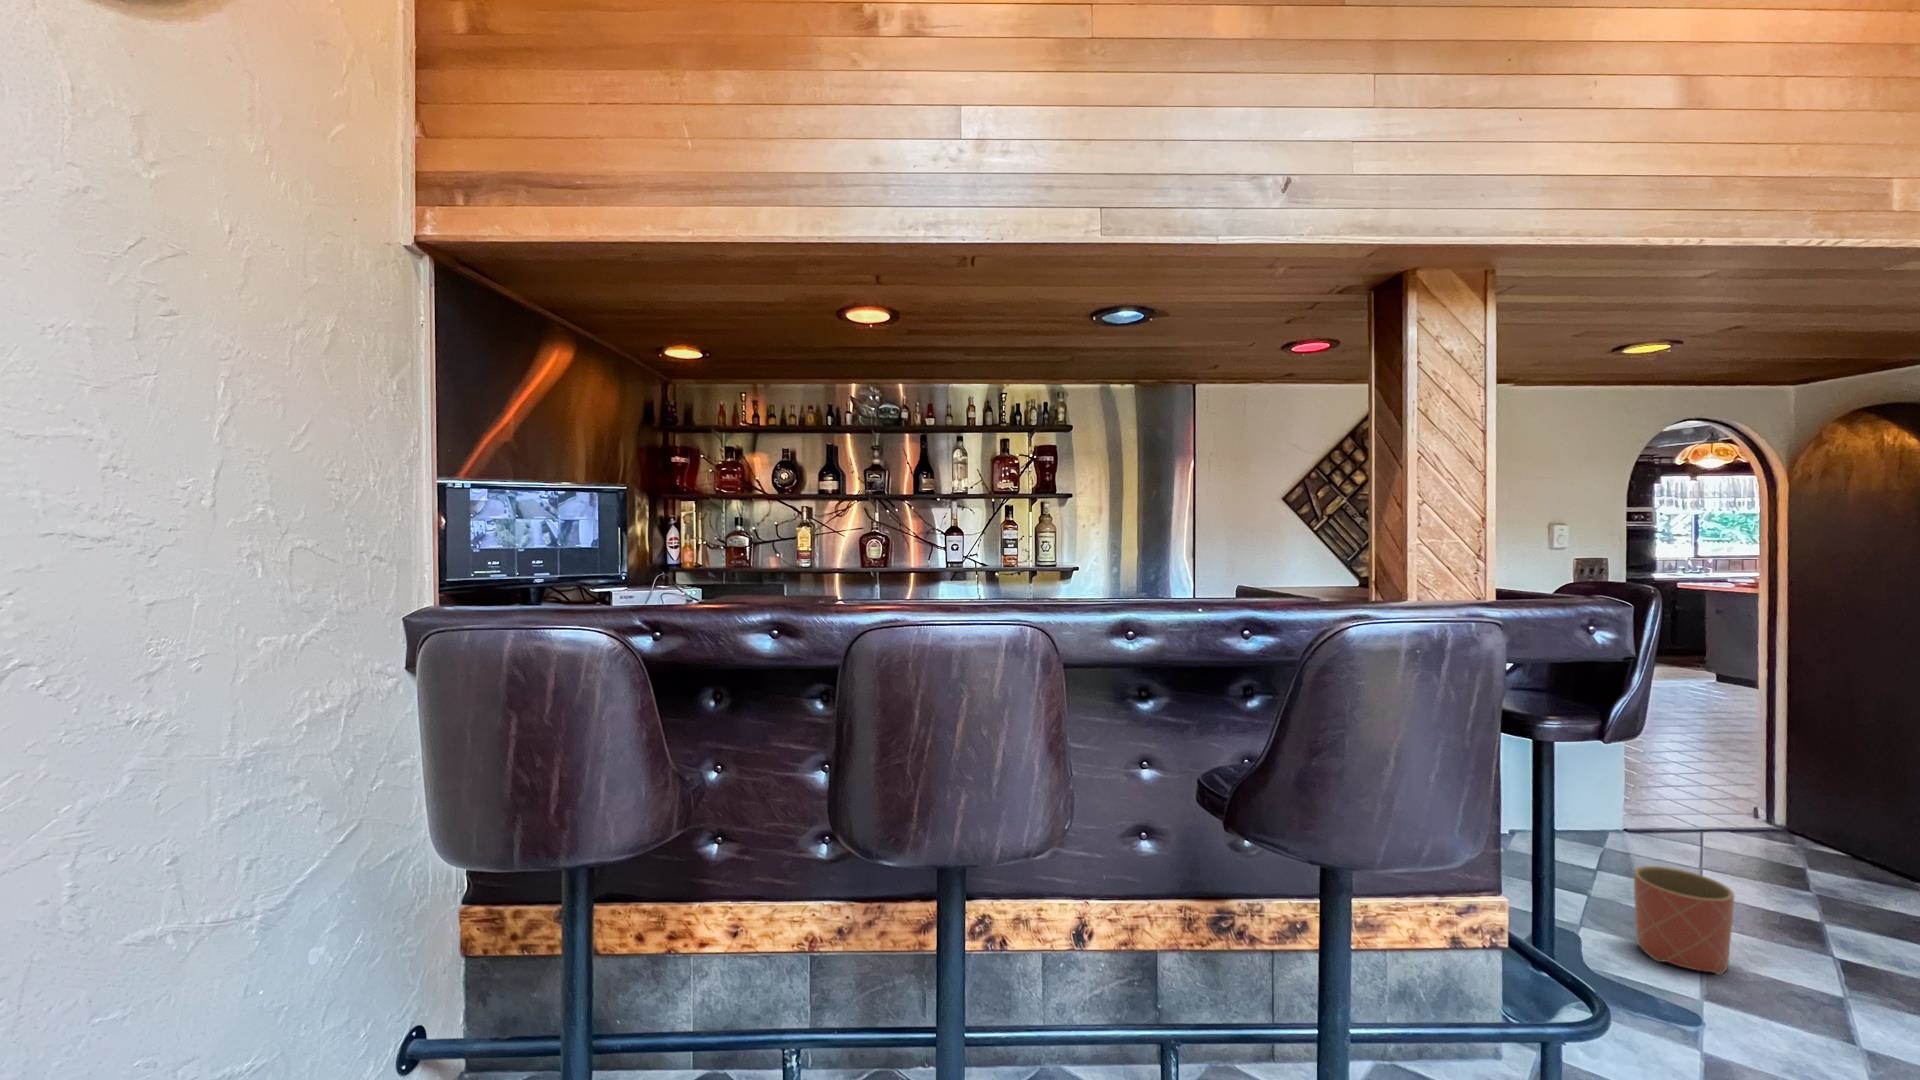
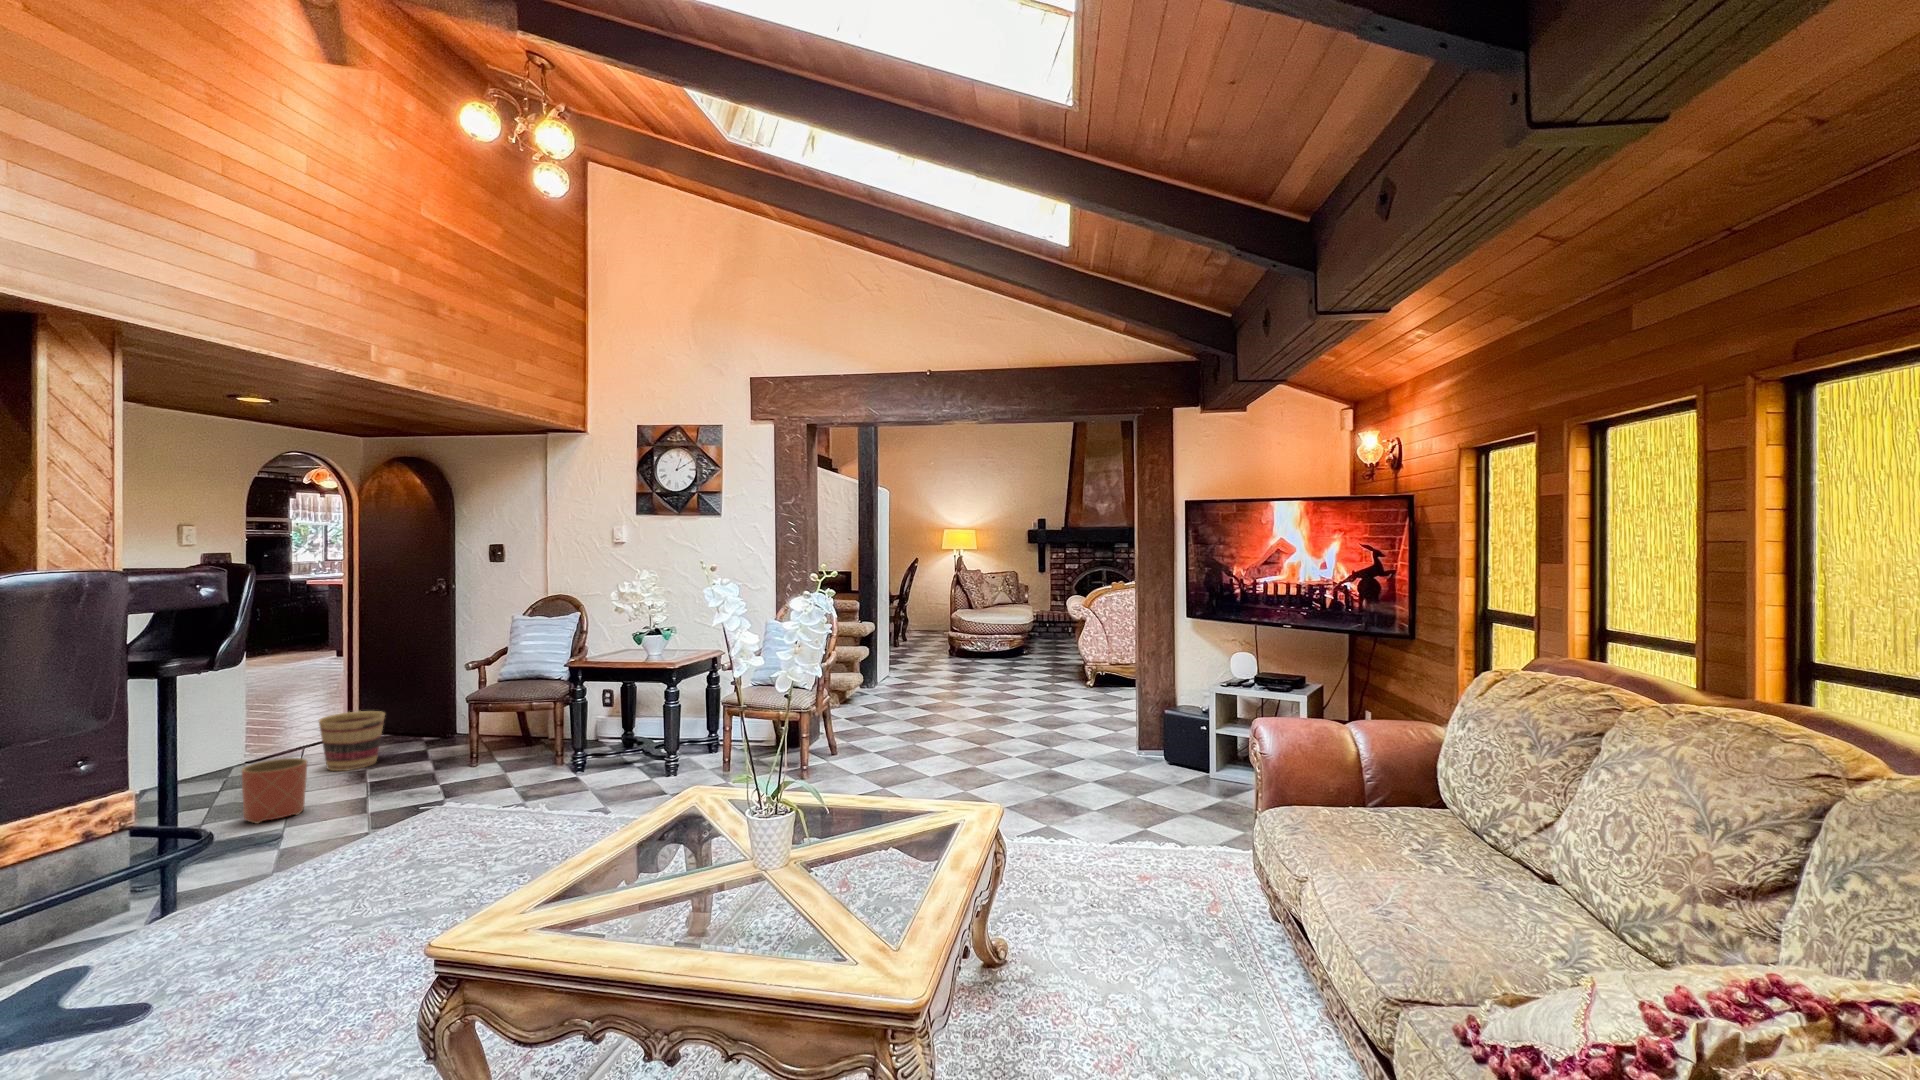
basket: none [1735,806,1856,911] -> present [319,711,385,771]

